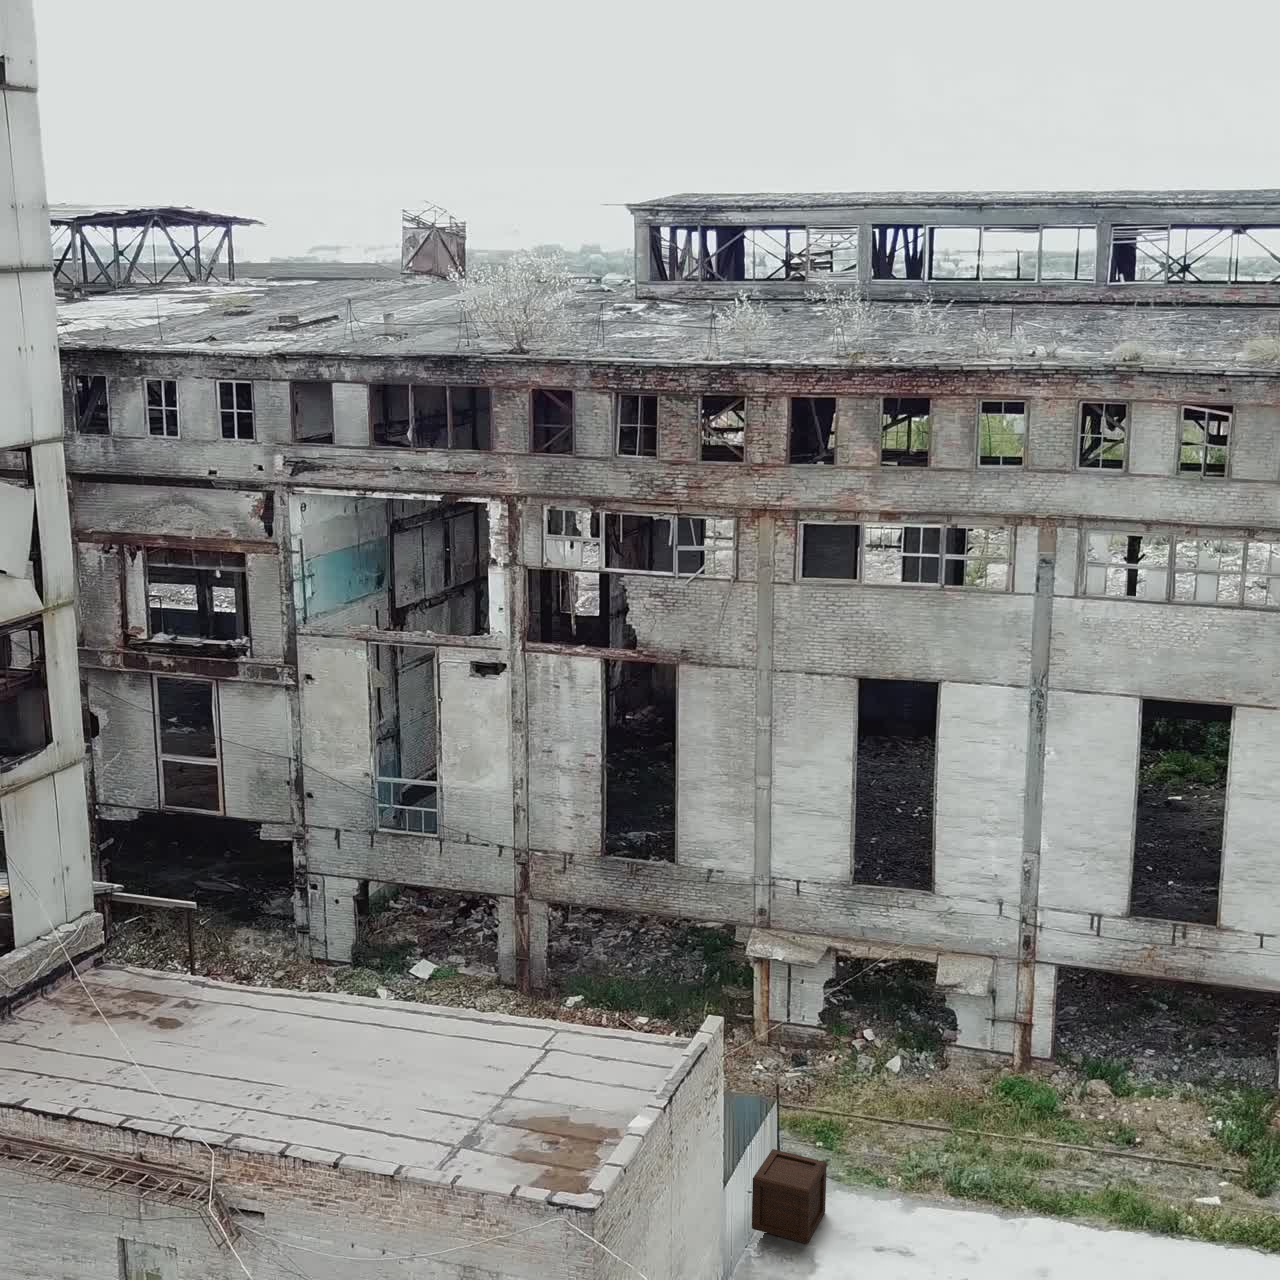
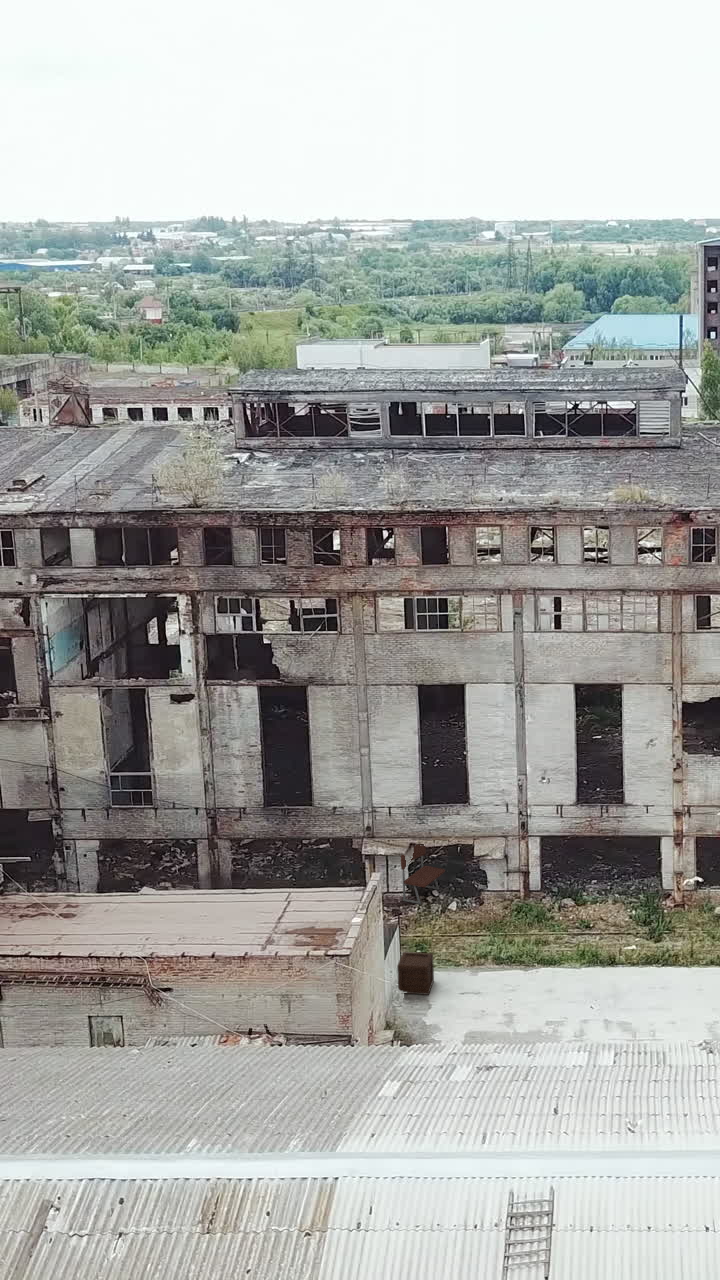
bench: none [813,943,890,1051] -> present [401,845,445,904]

